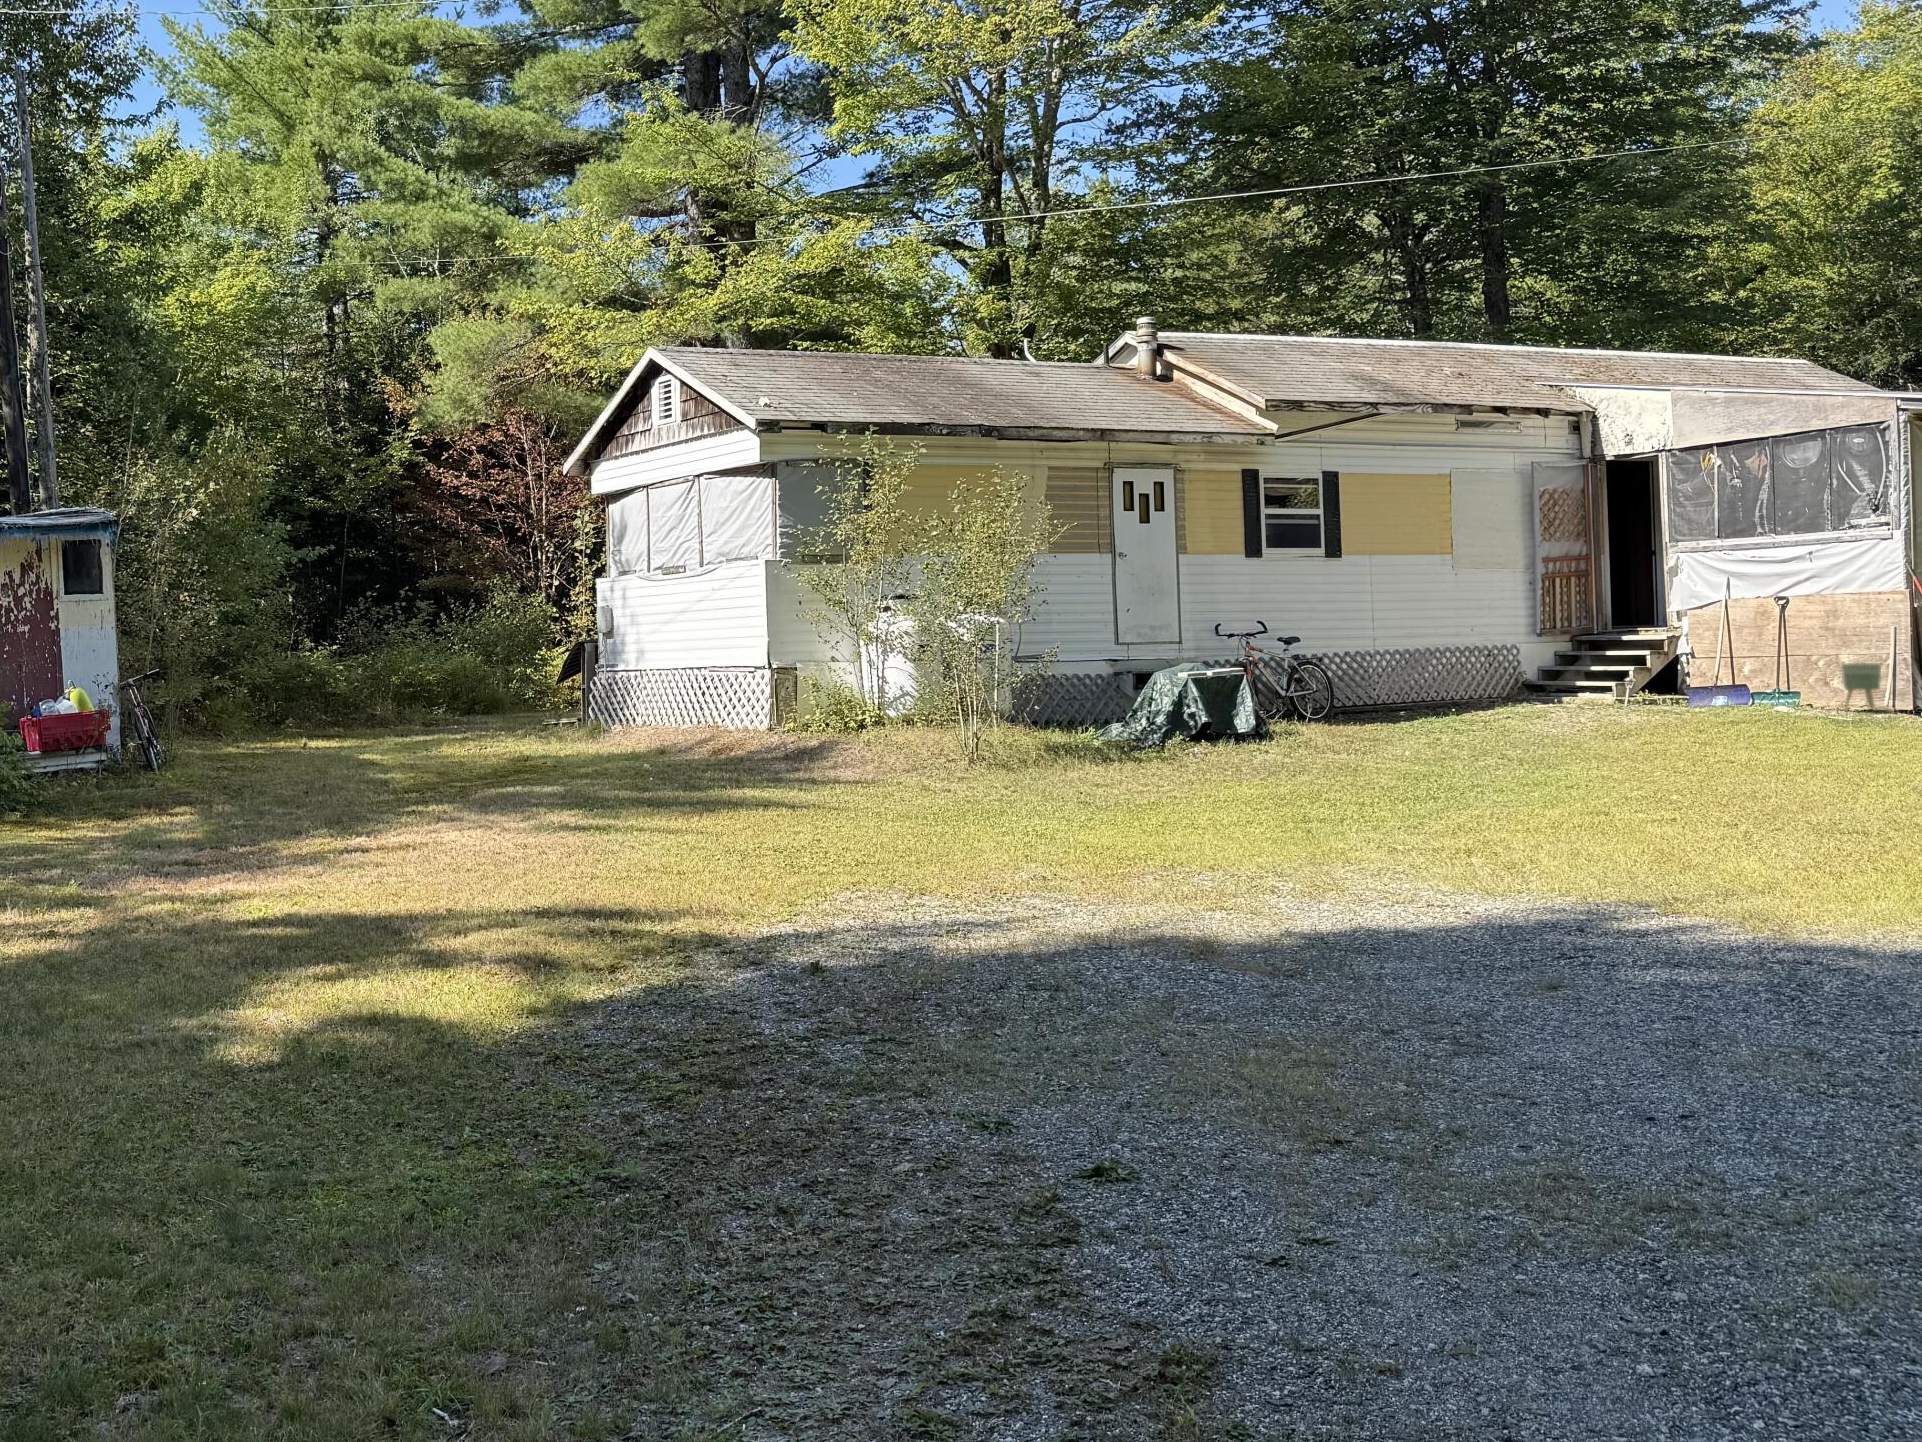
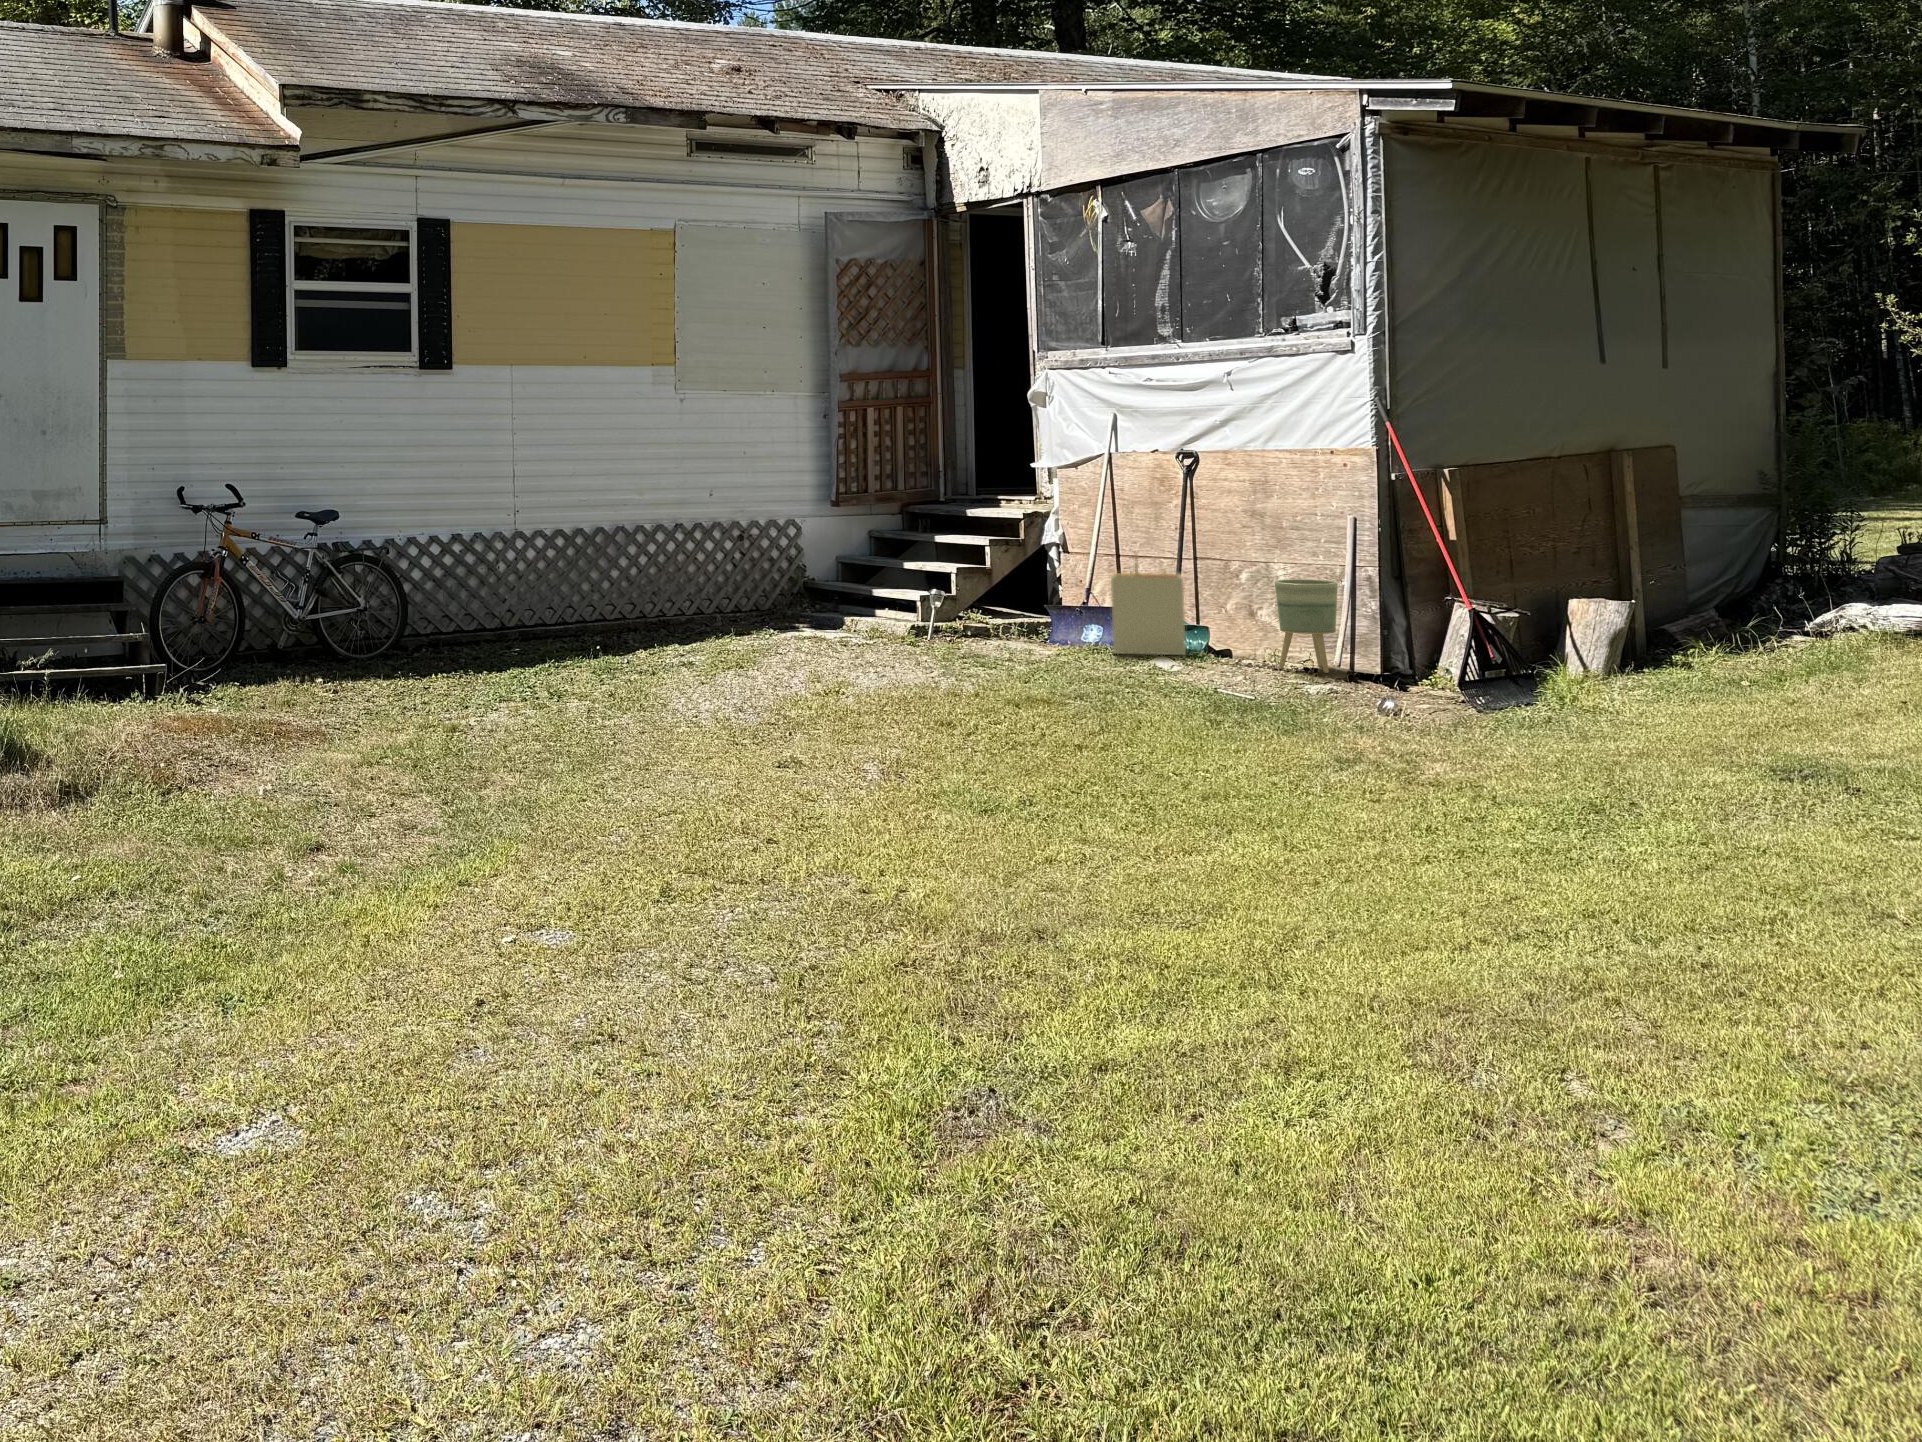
storage bin: none [1732,652,1782,707] -> present [1111,562,1186,655]

